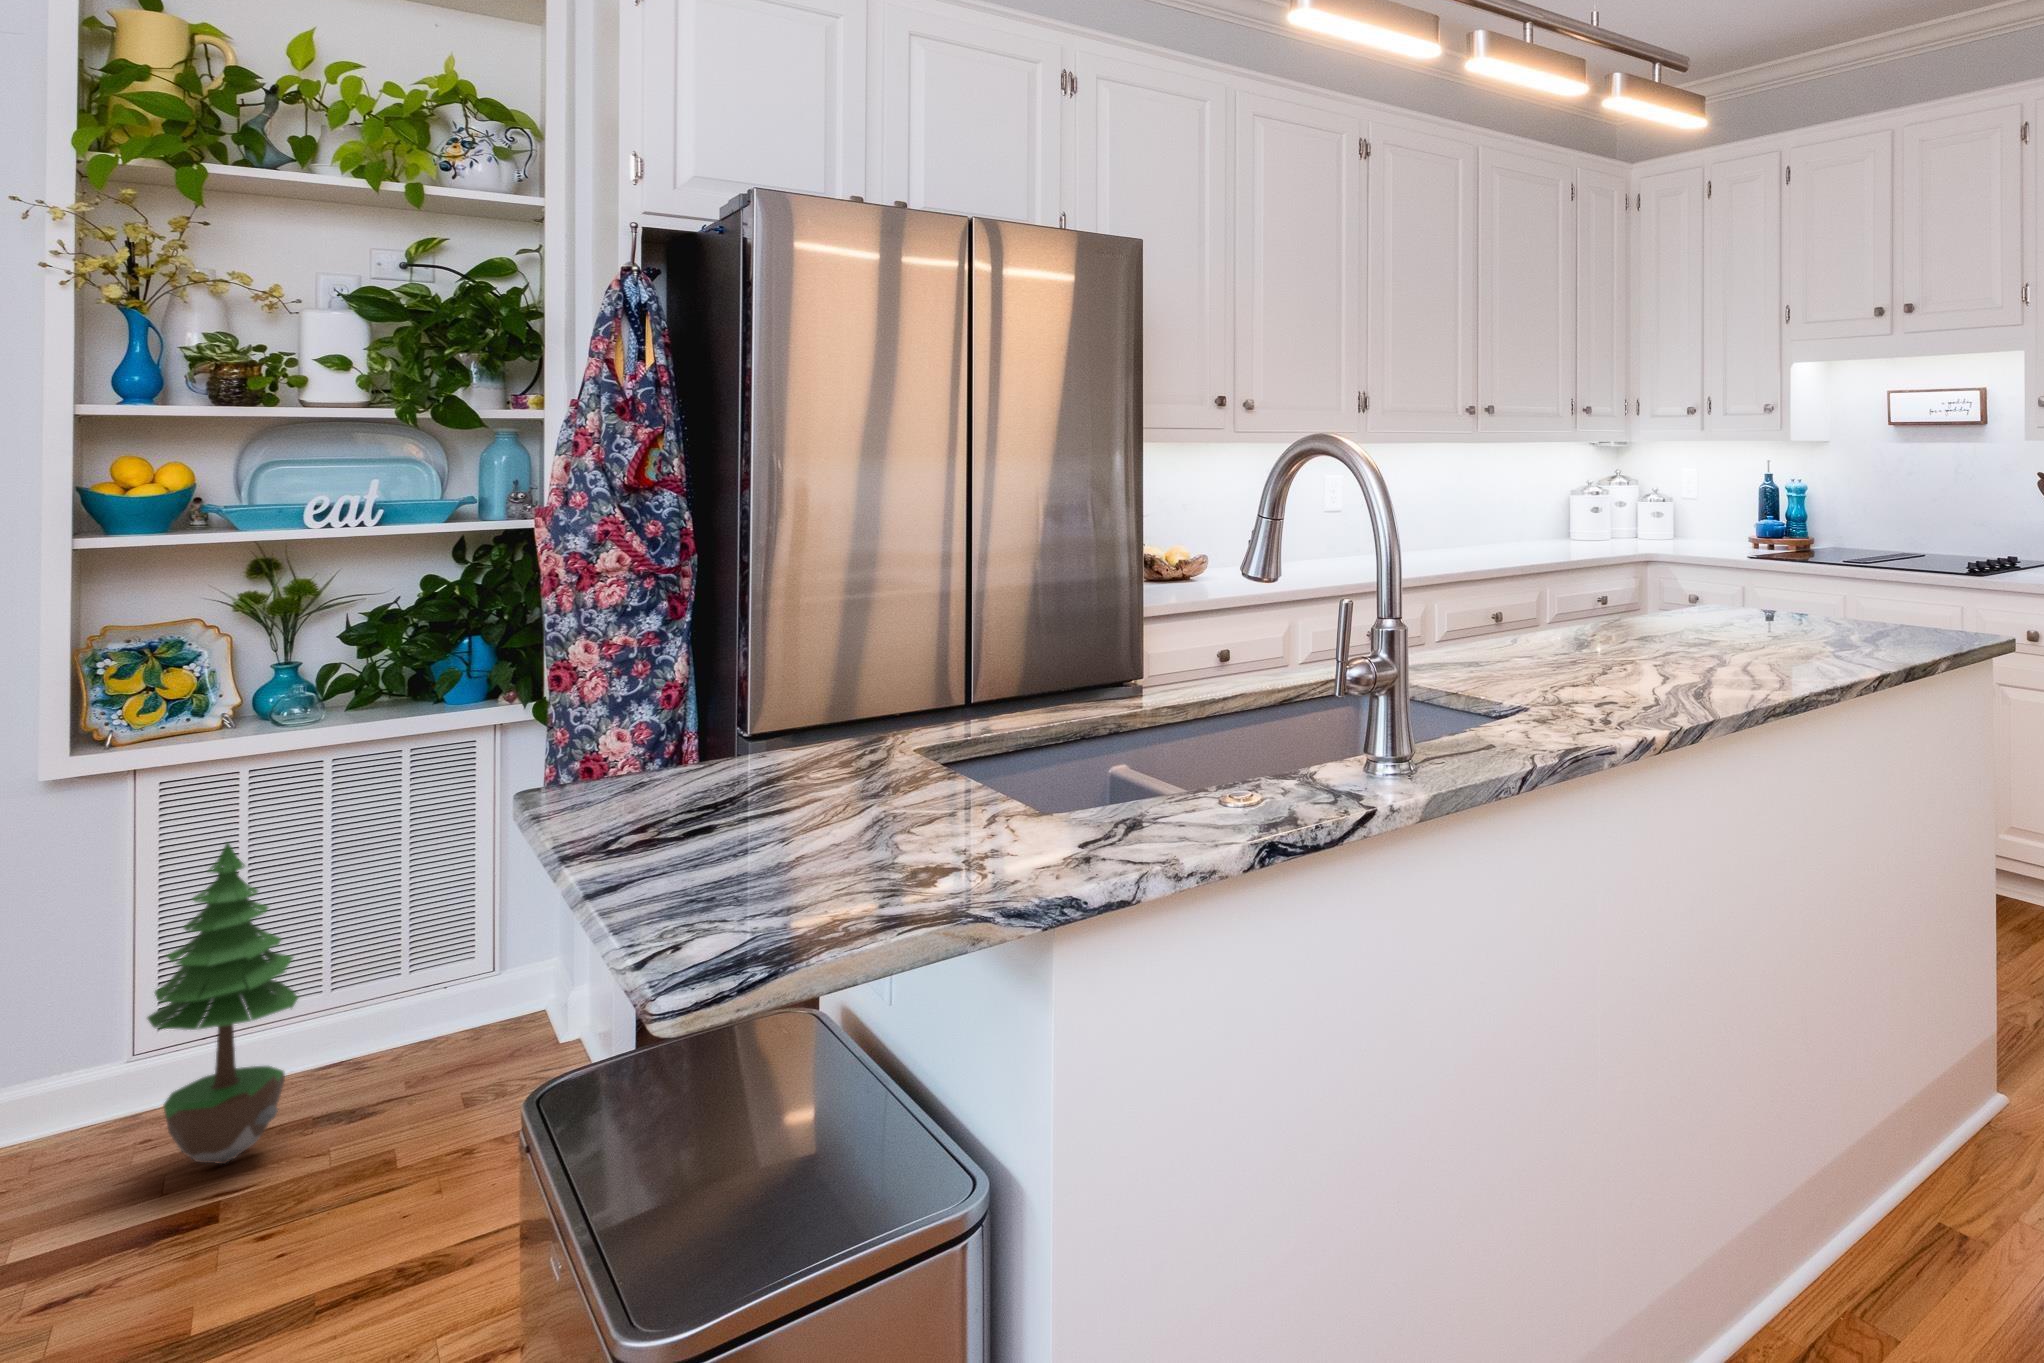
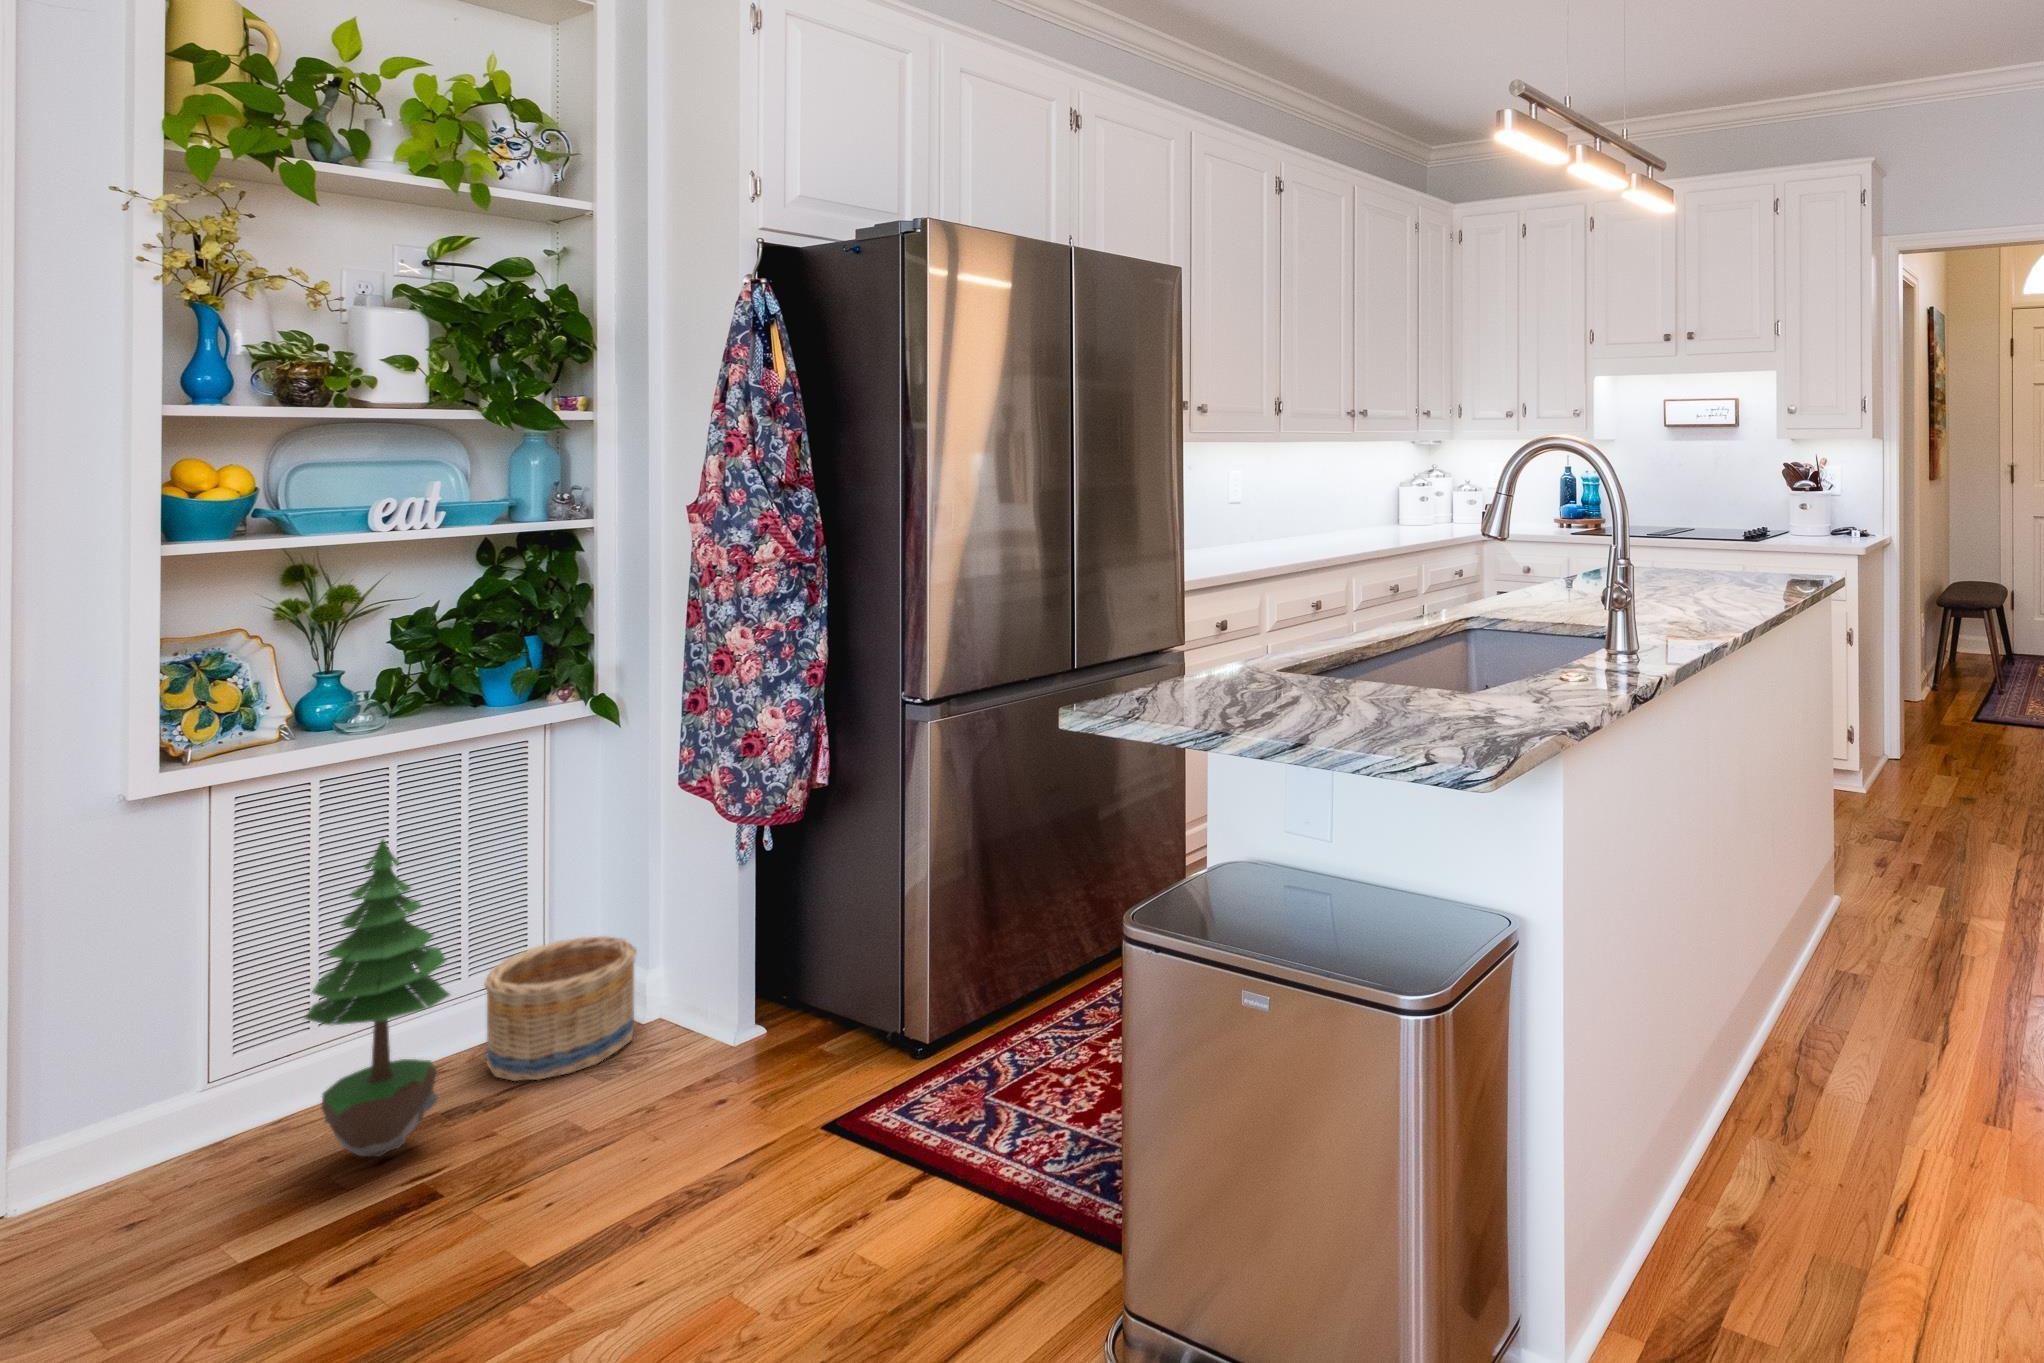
basket: none [384,952,544,1100] -> present [484,936,637,1081]

